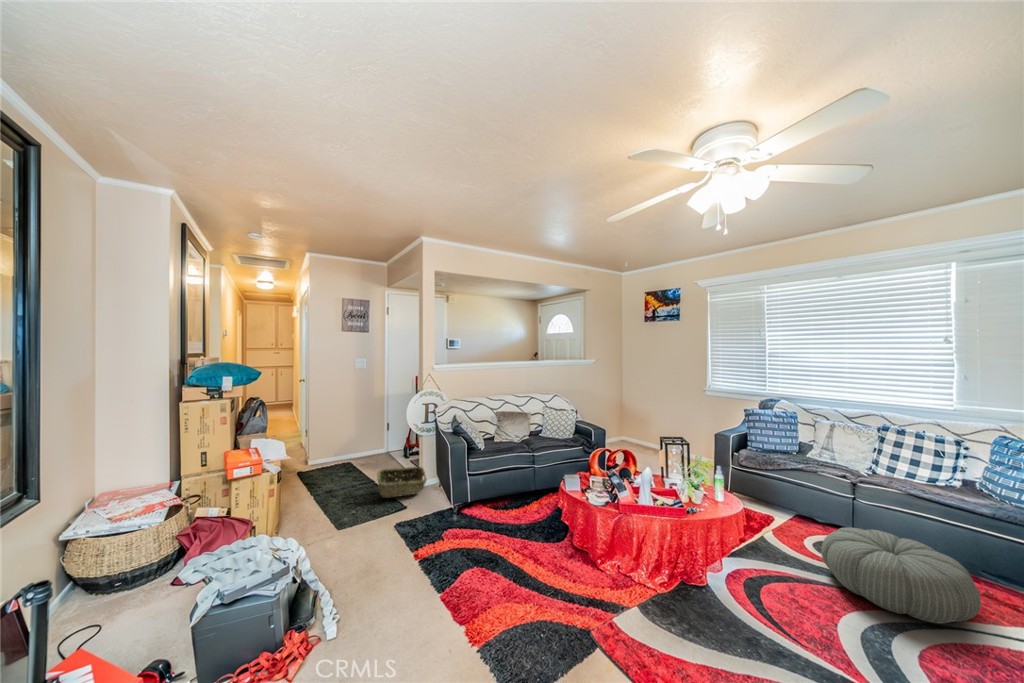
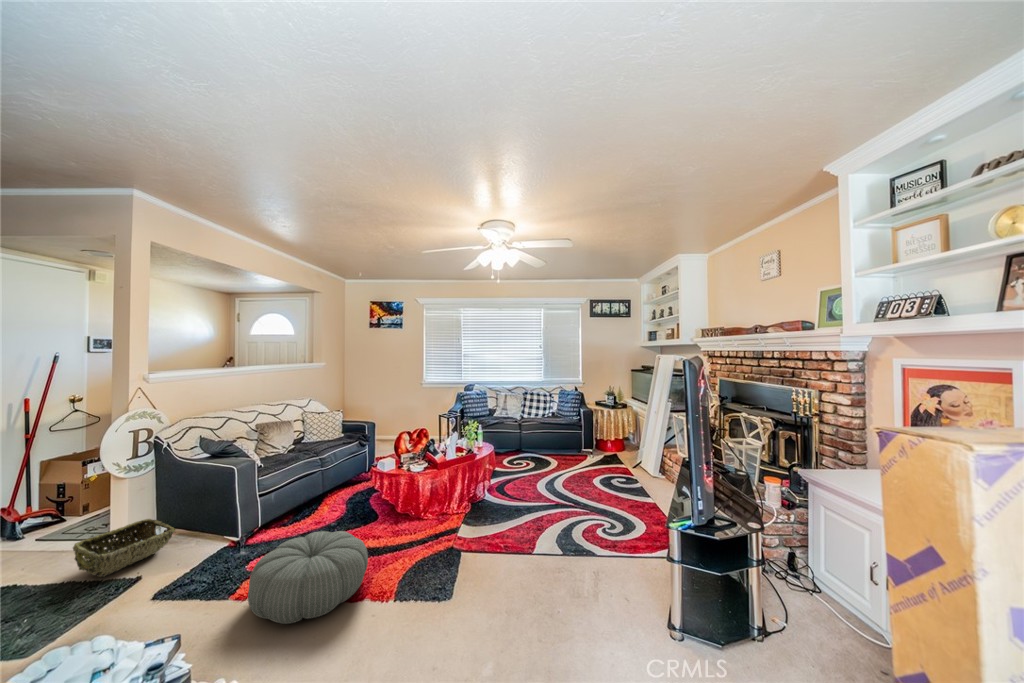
pouf: present [821,527,981,623] -> present [248,531,368,624]

